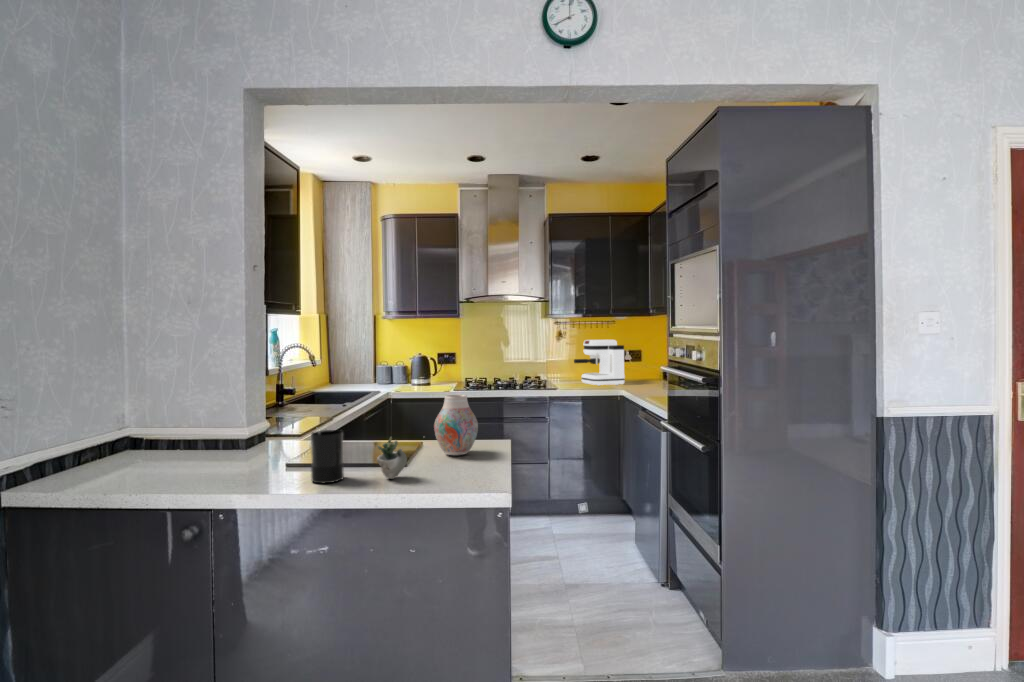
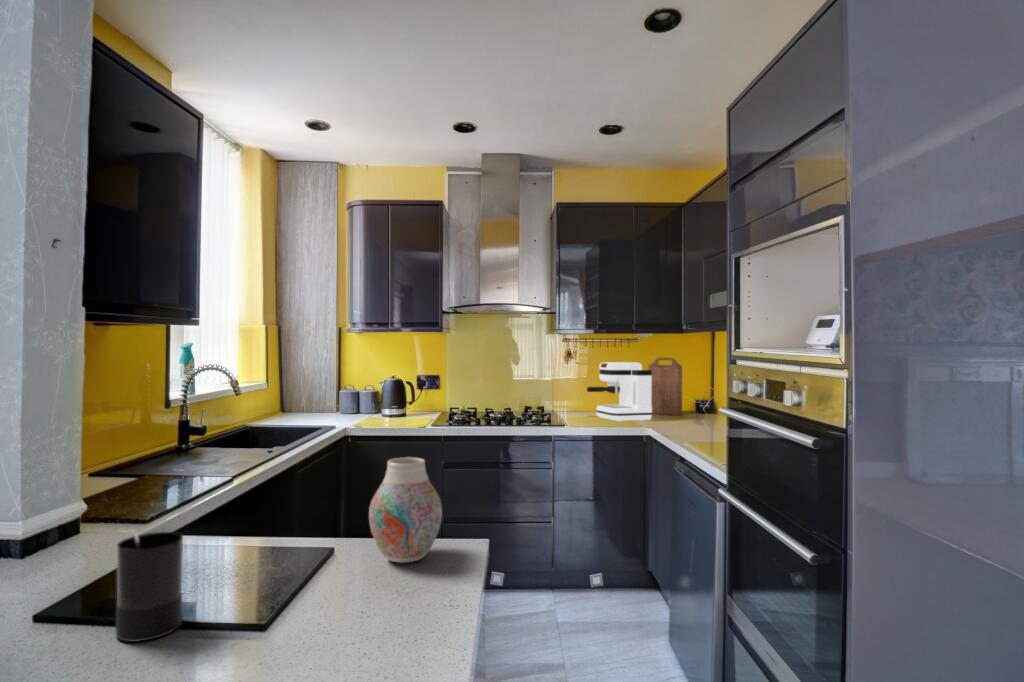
cutting board: none [623,336,650,381] -> present [648,357,682,415]
succulent plant: present [377,437,407,479] -> none [241,549,327,631]

